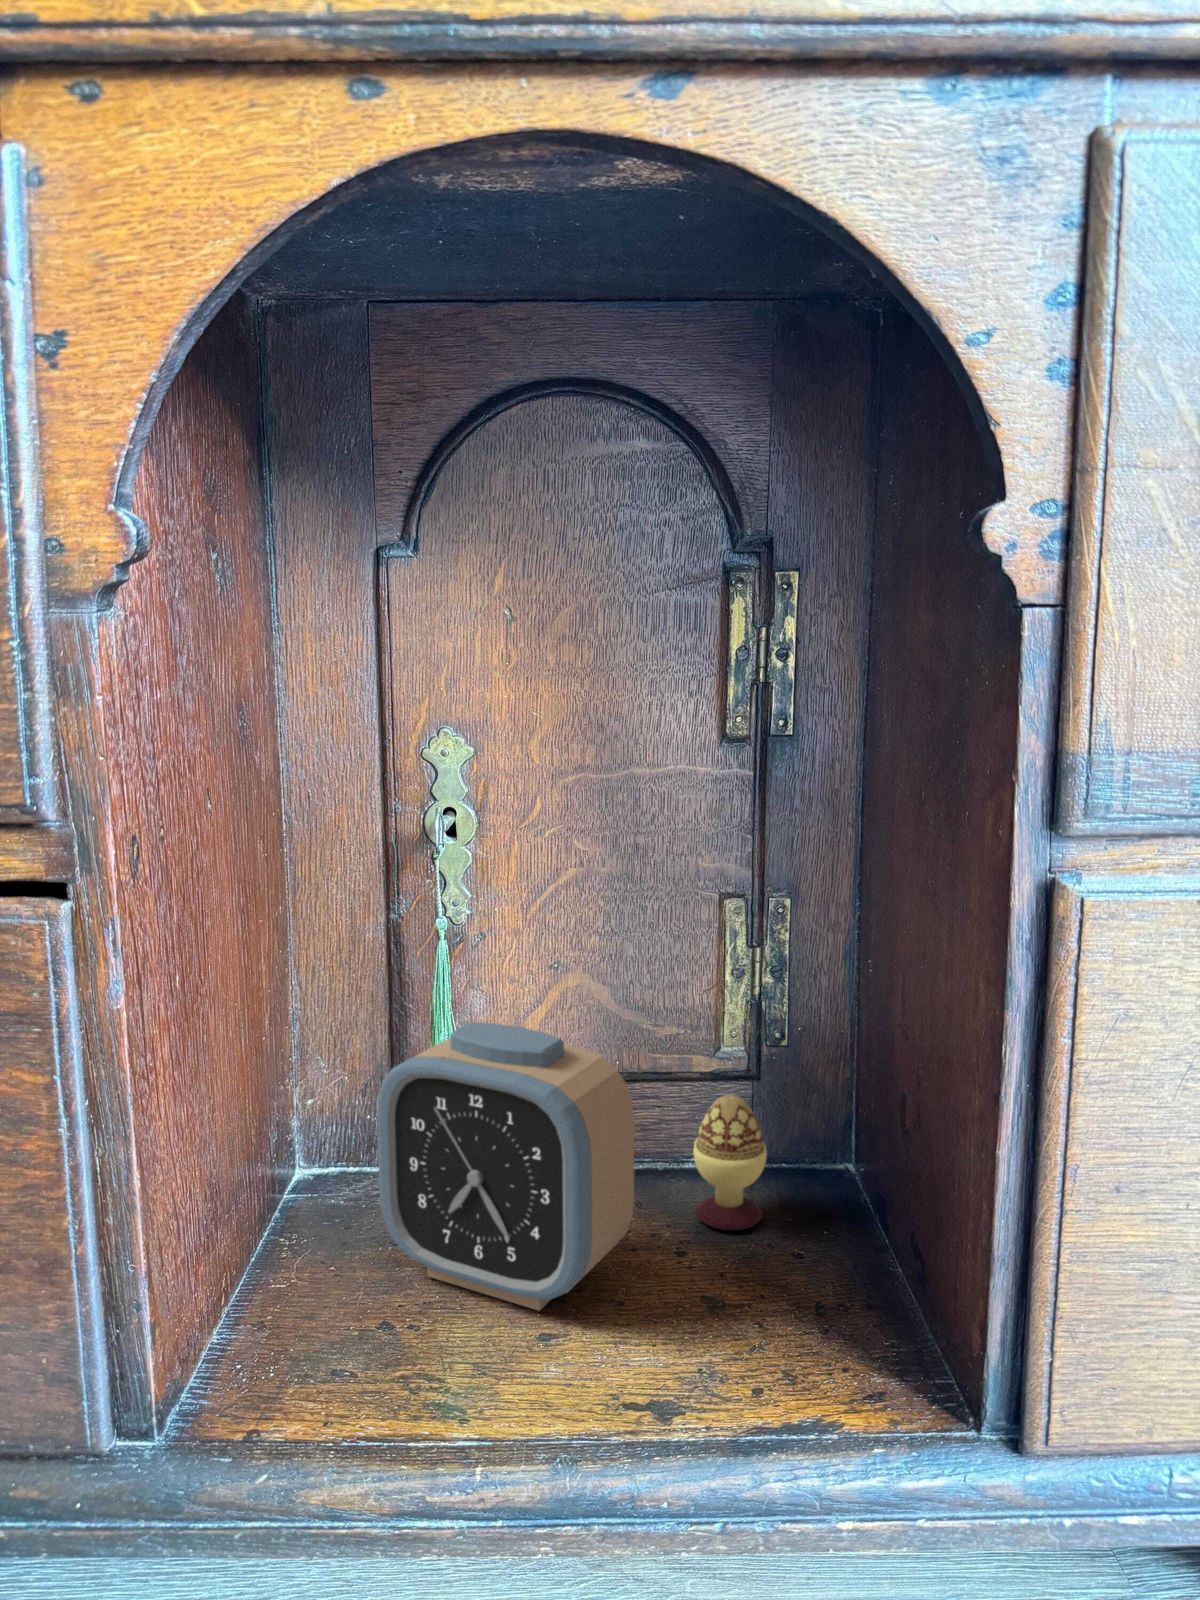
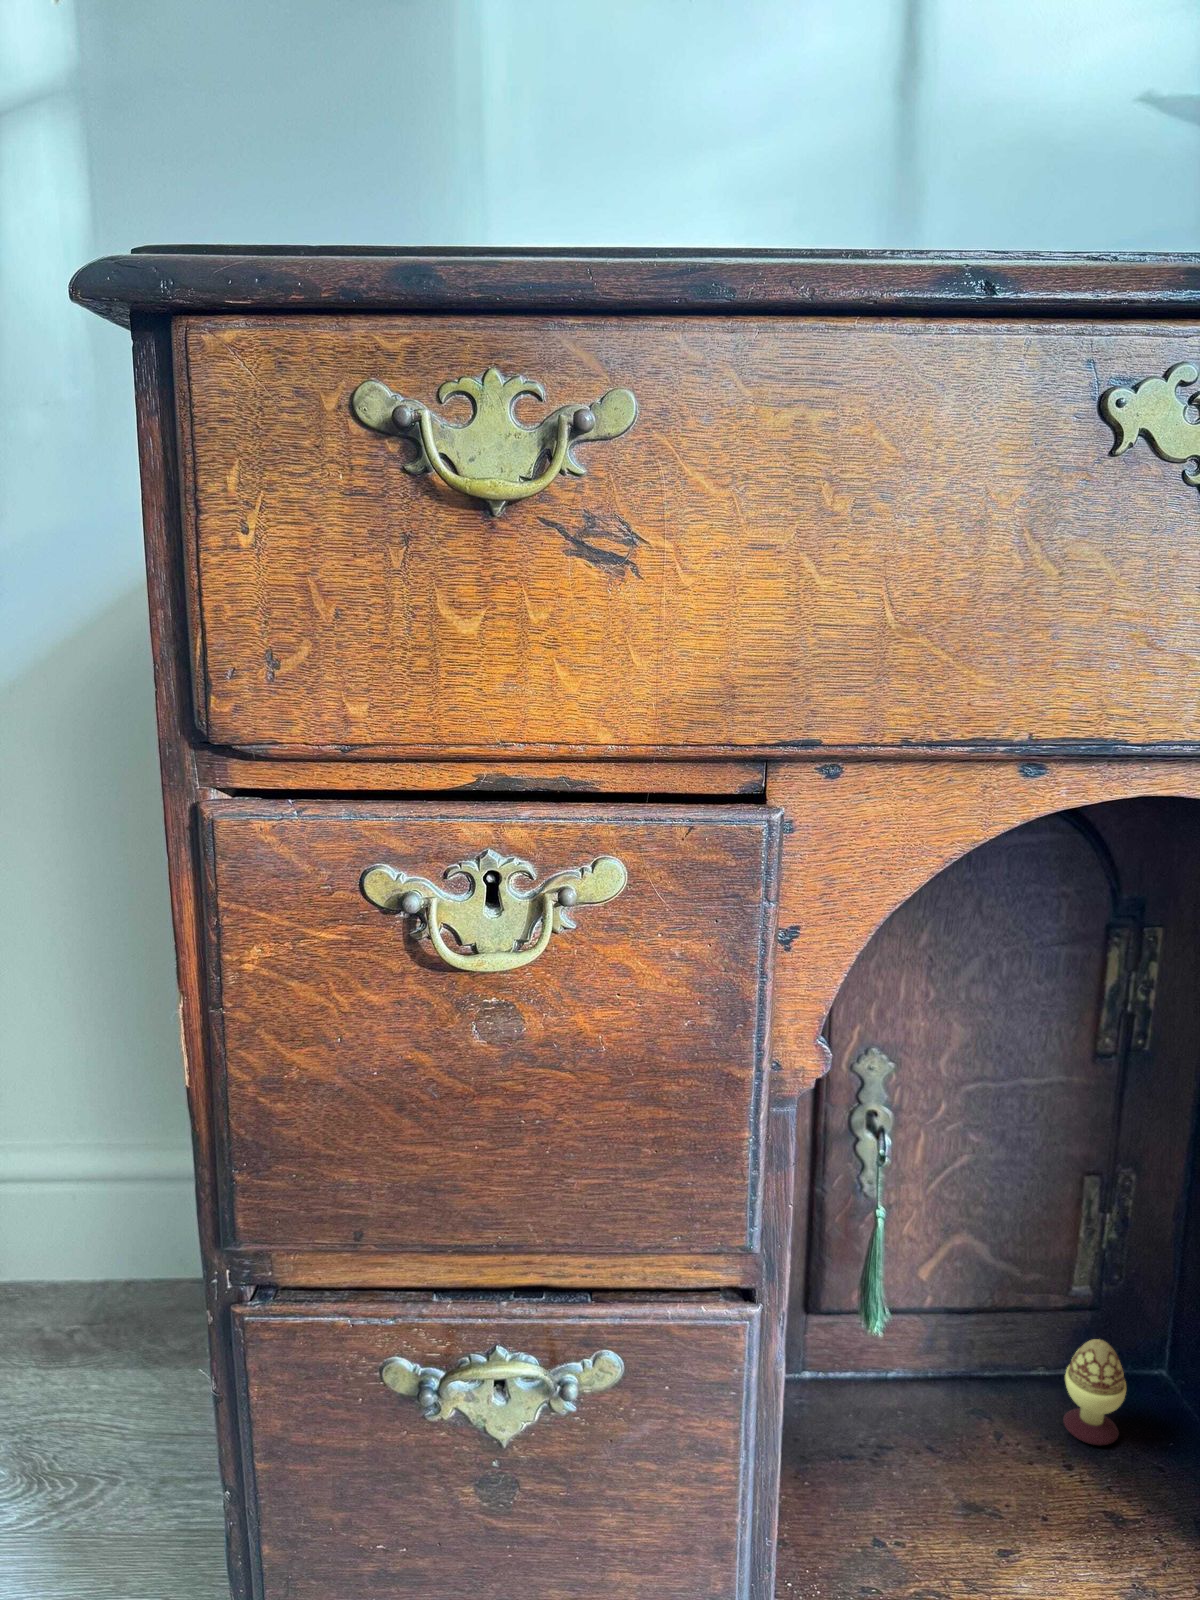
alarm clock: present [377,1022,634,1310] -> none [851,1297,1055,1529]

